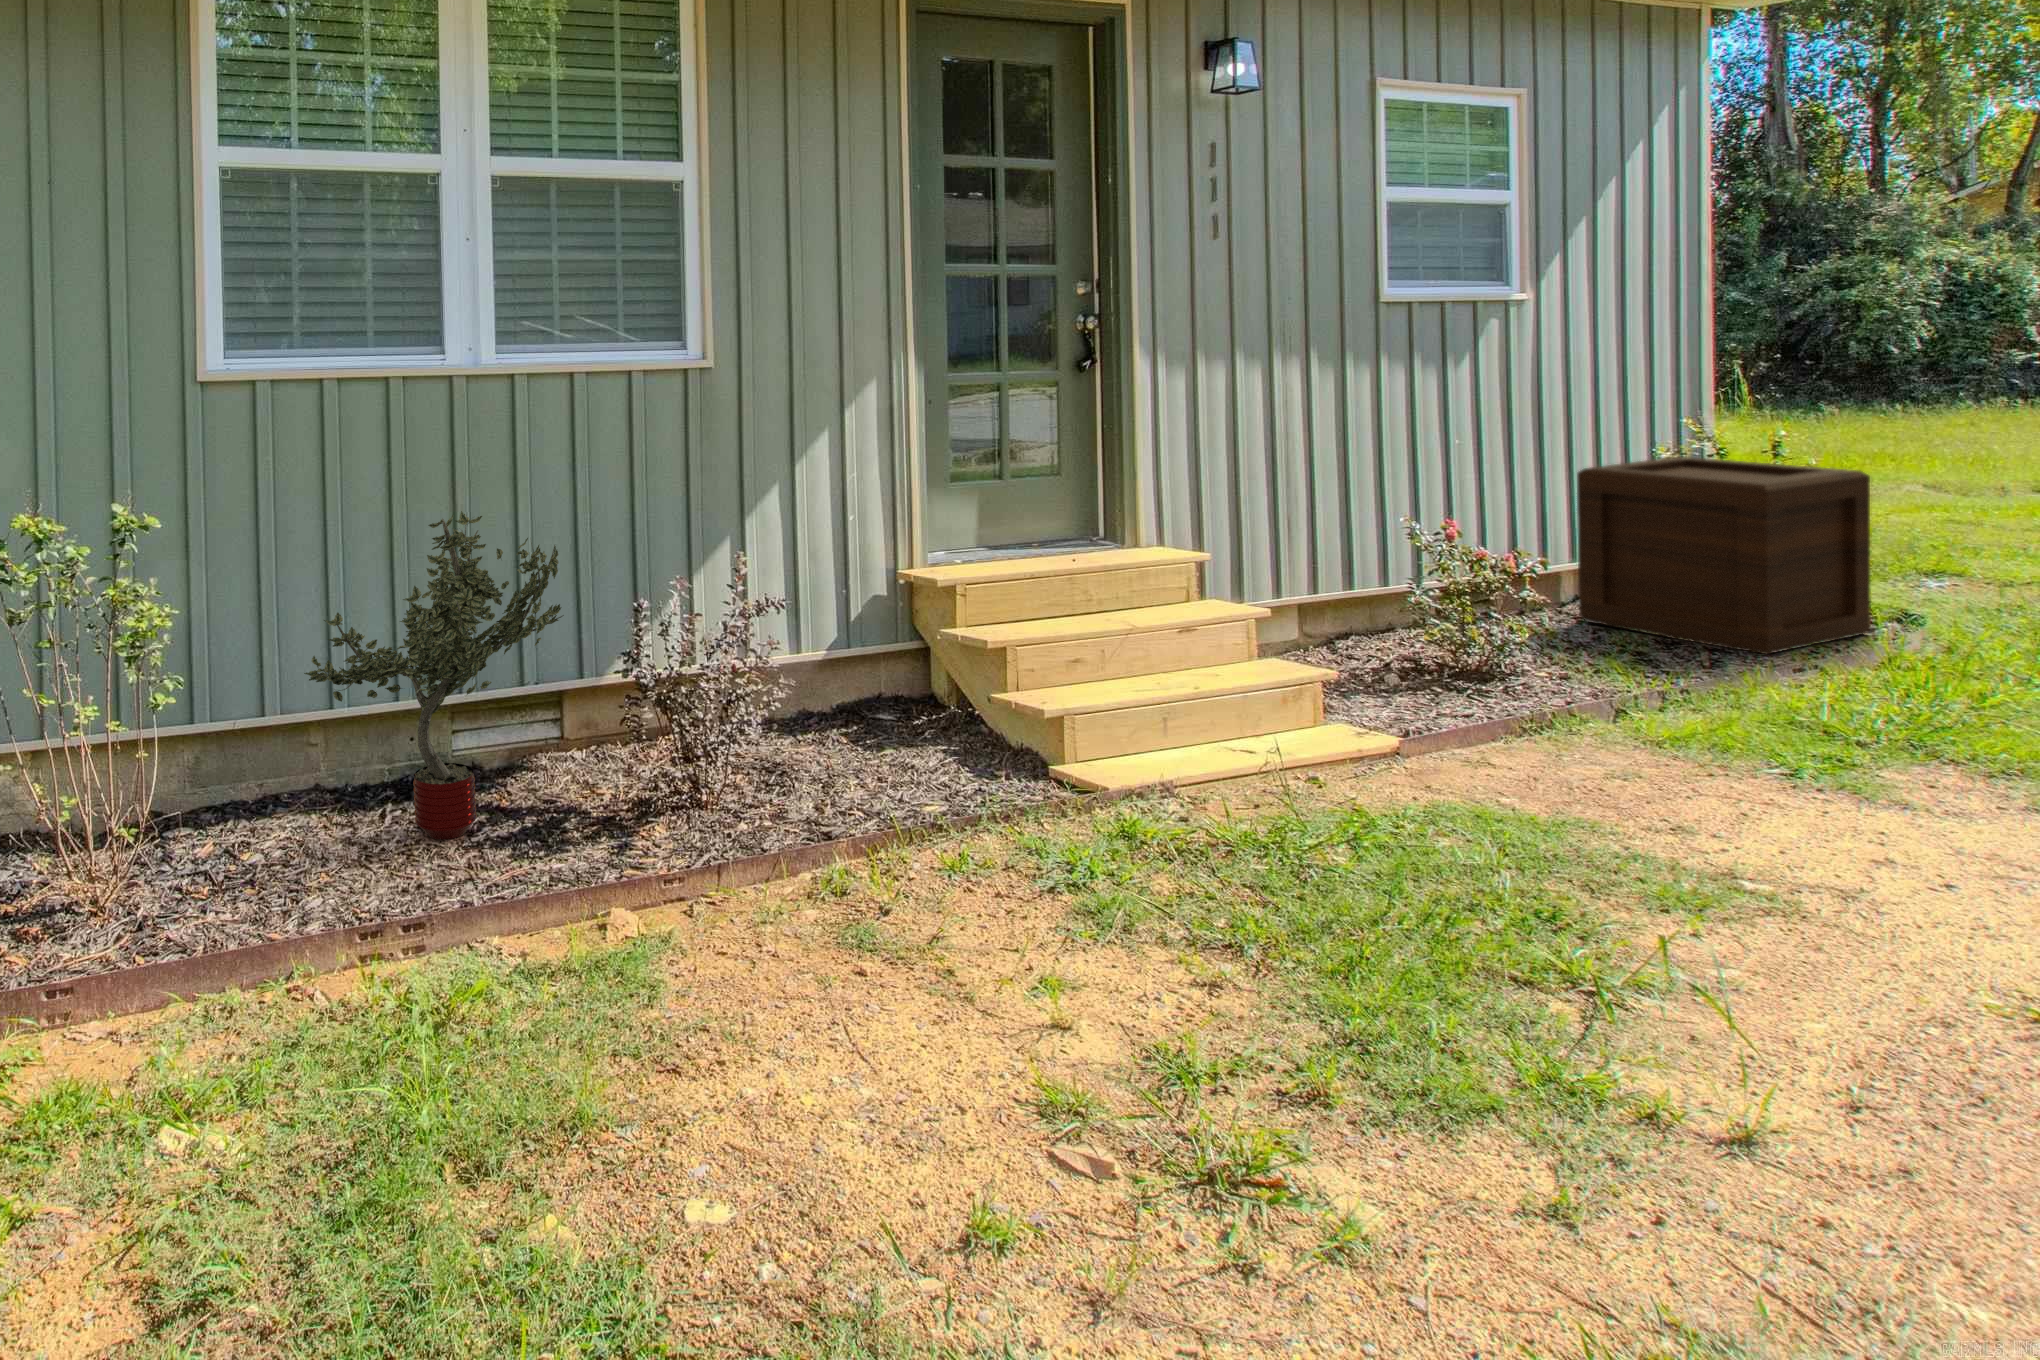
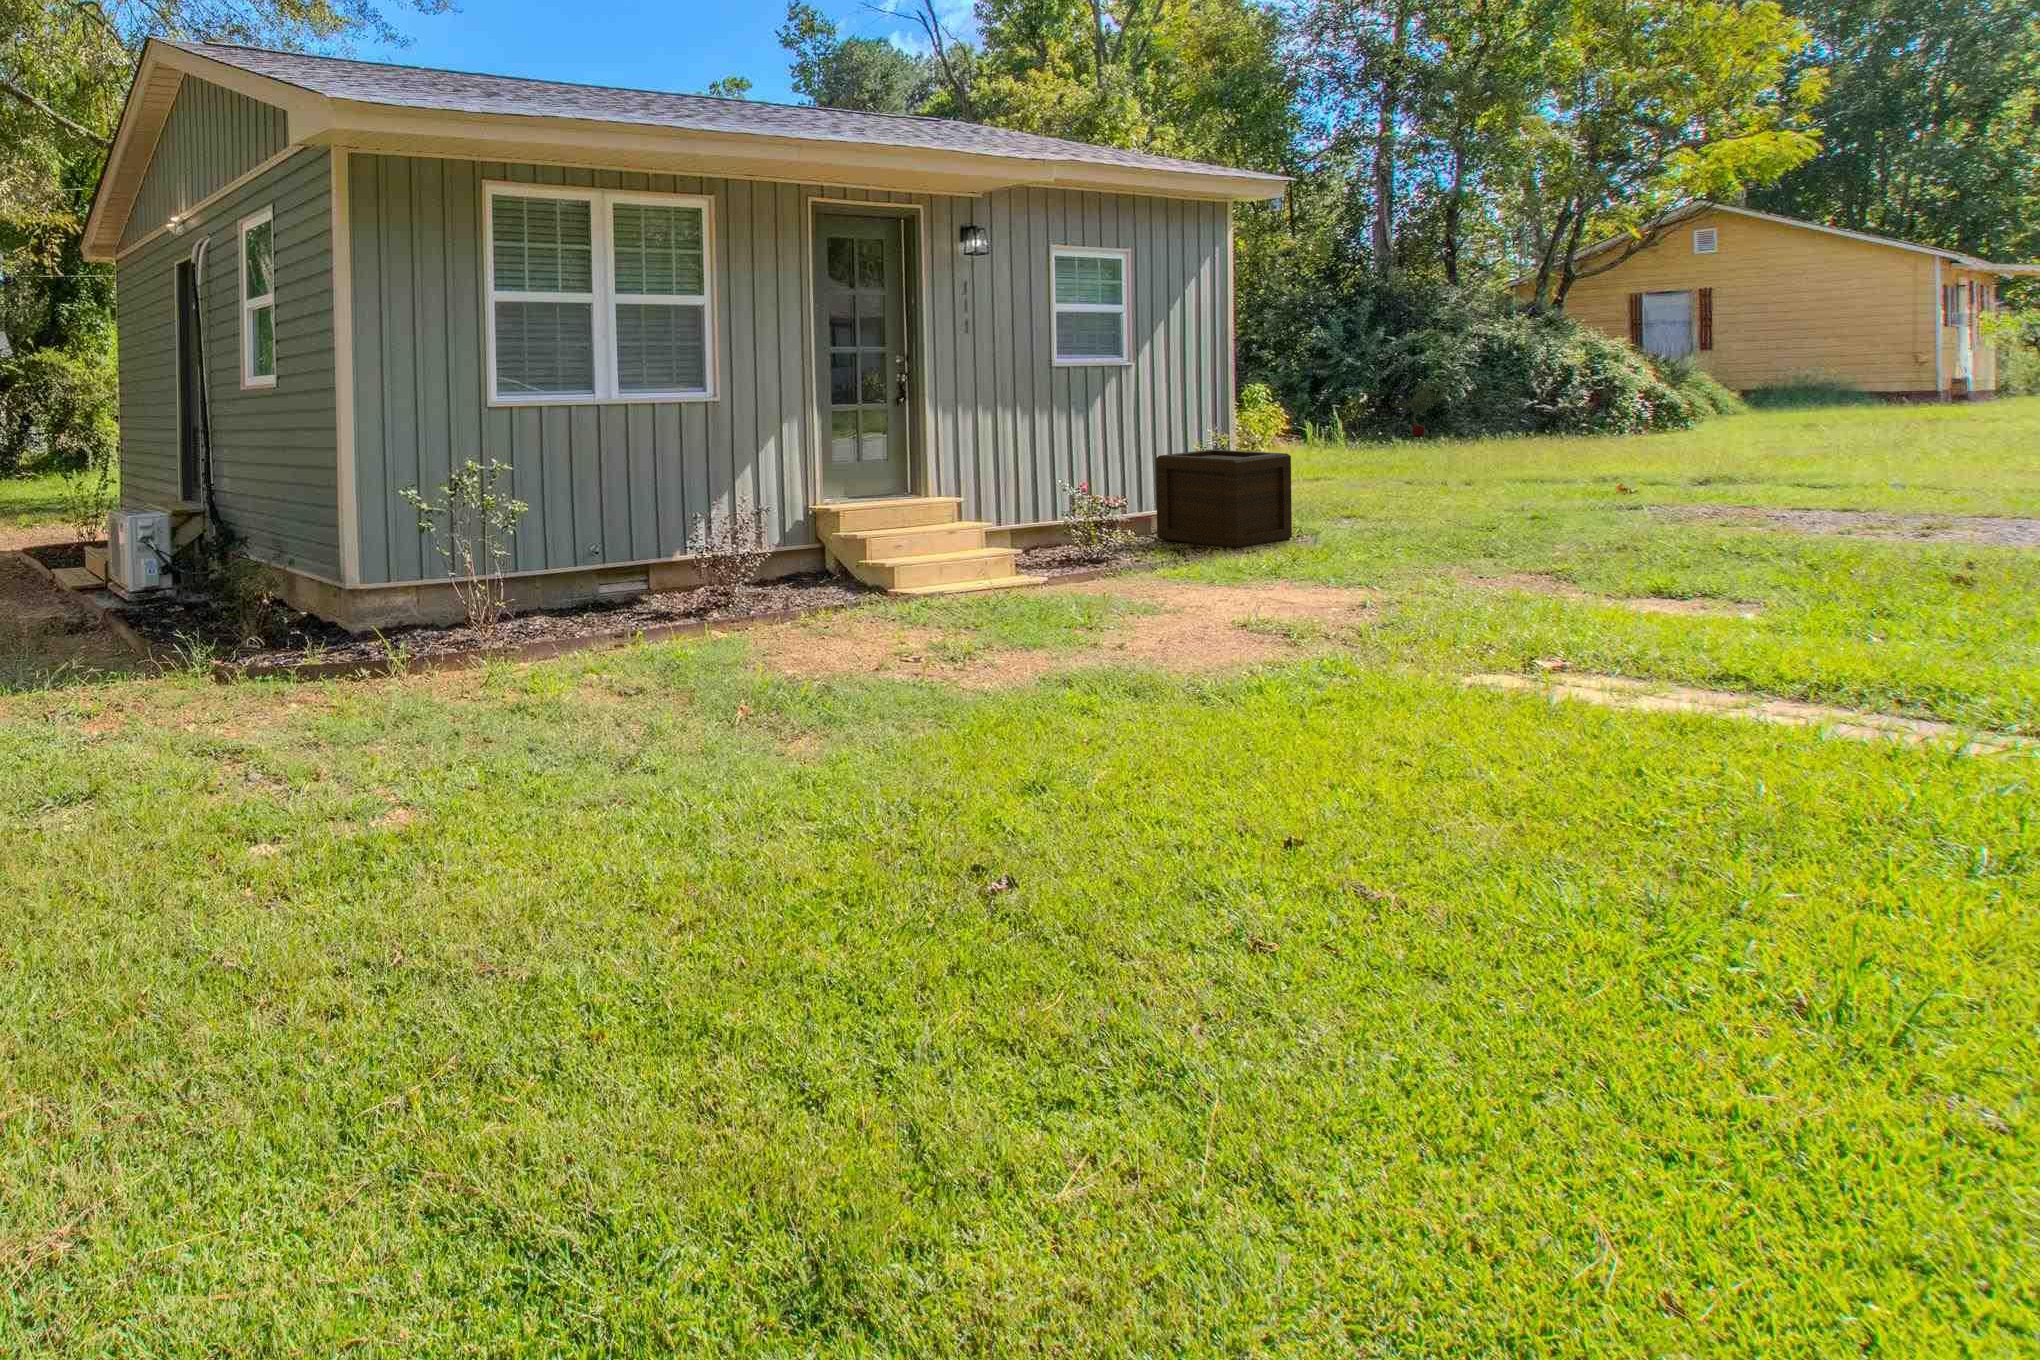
potted tree: present [304,511,564,840] -> present [1391,379,1446,437]

